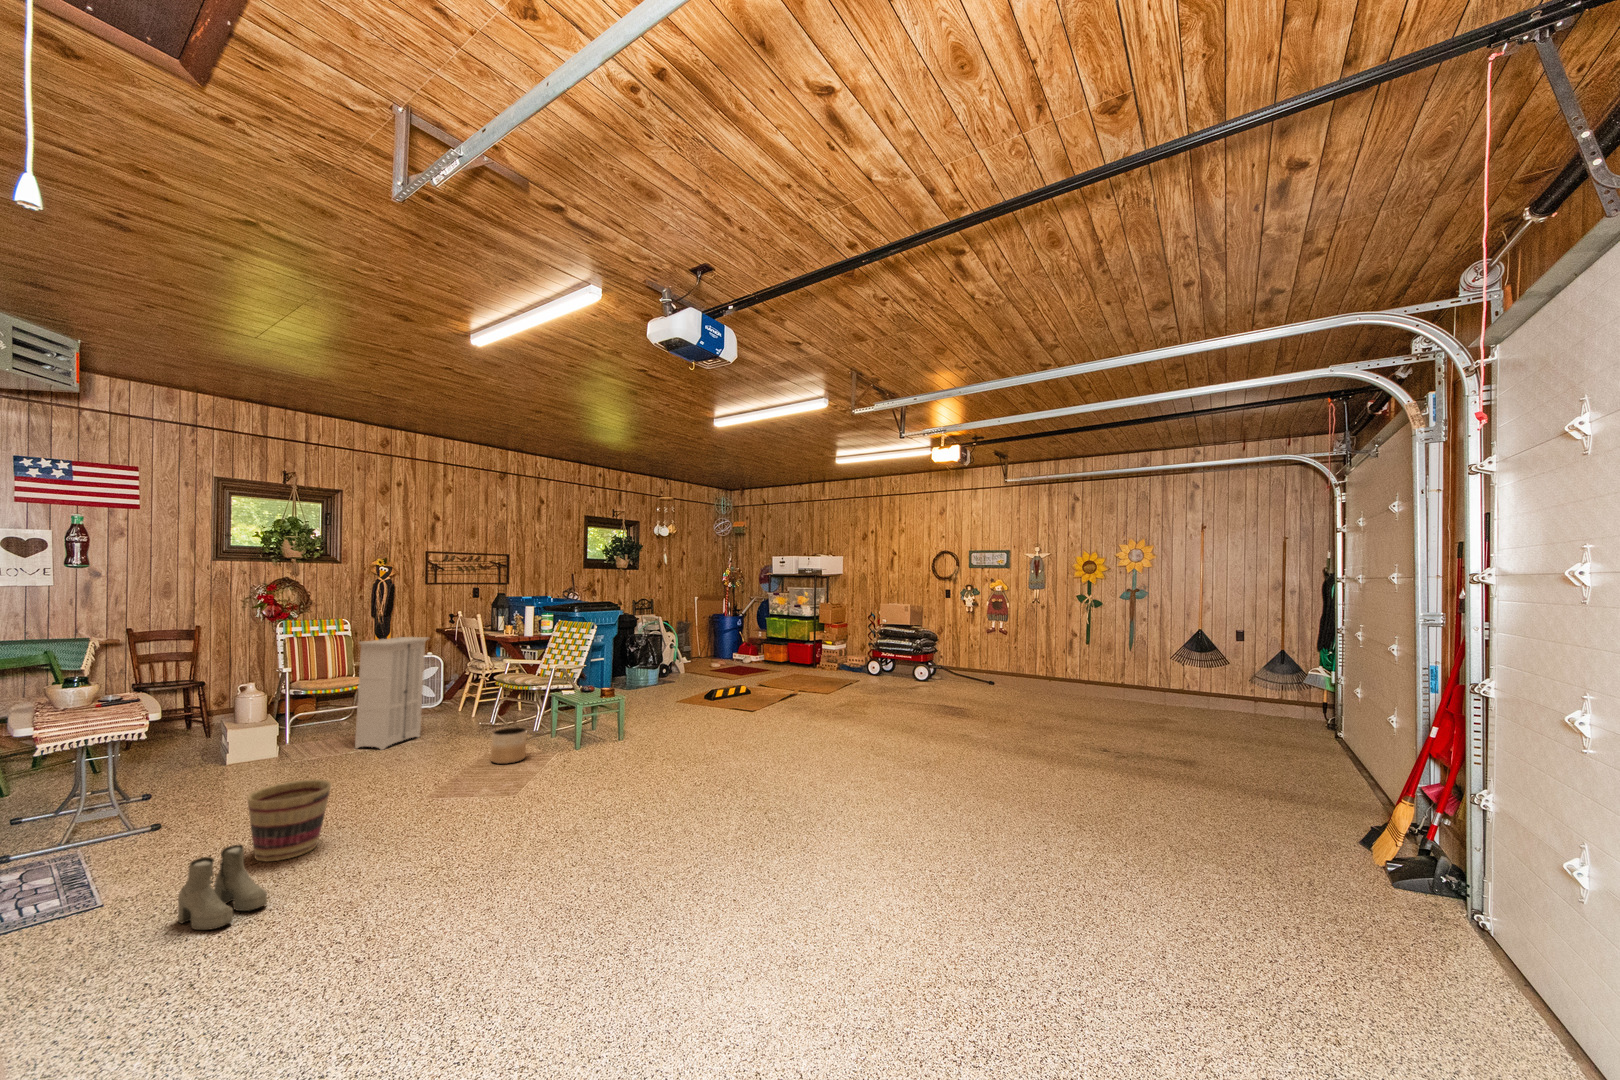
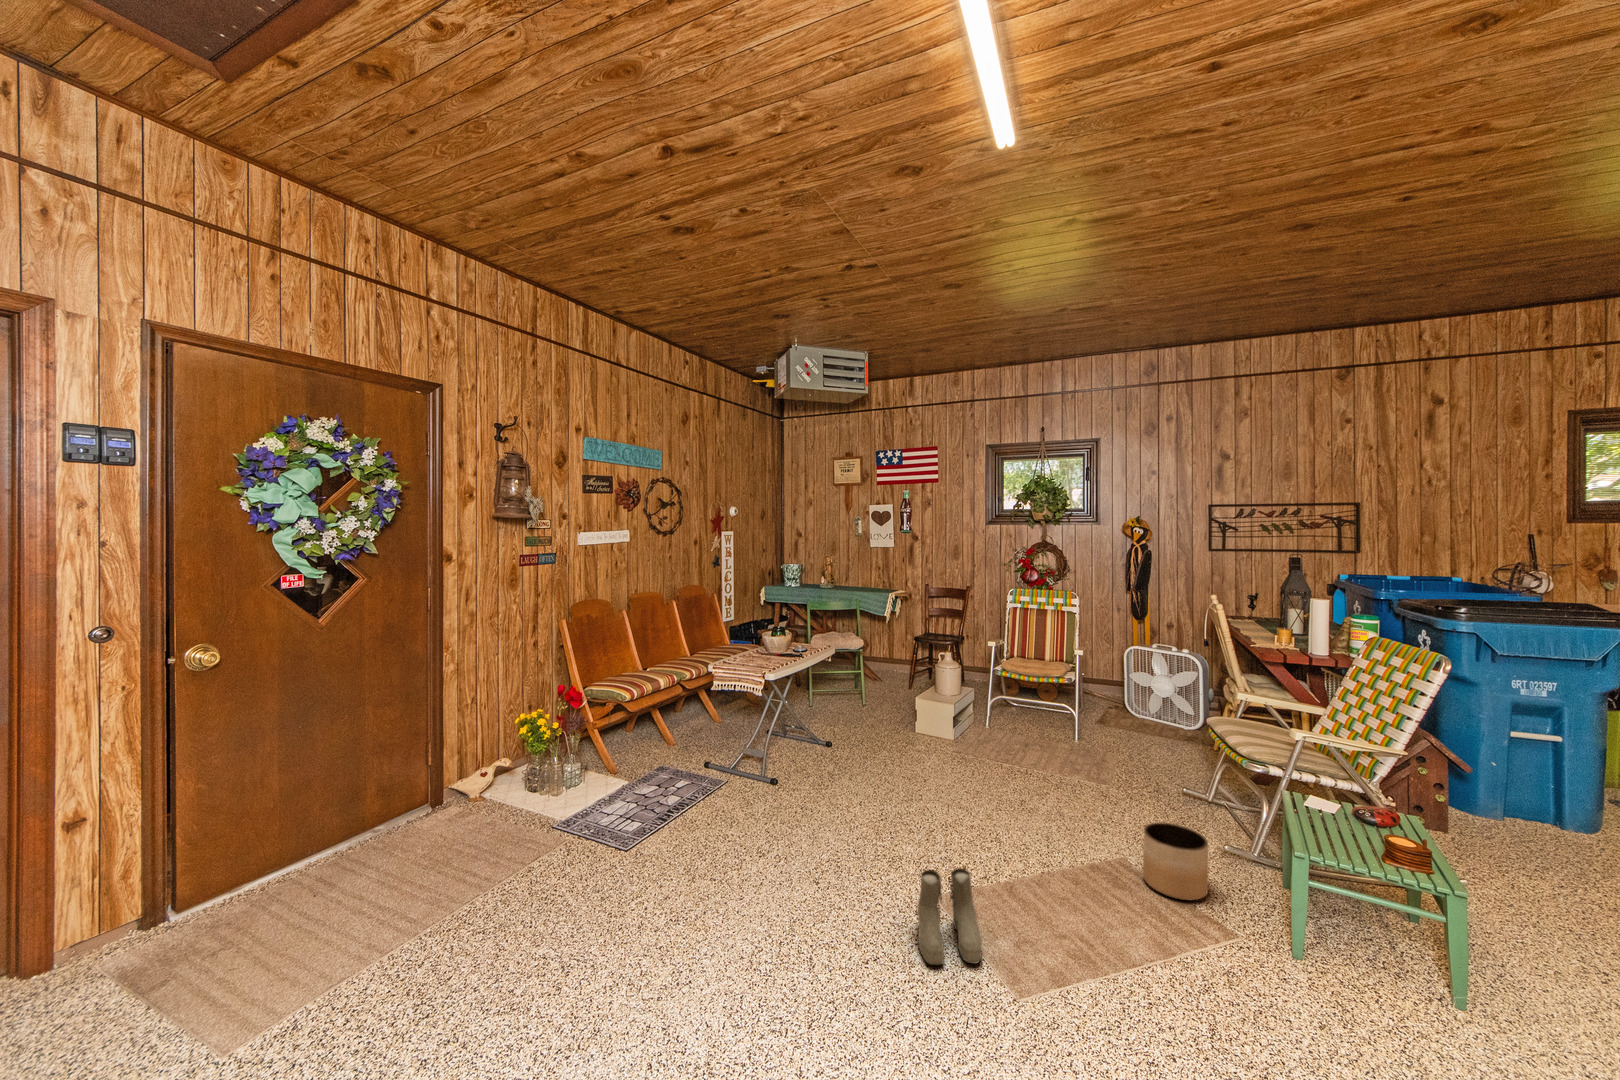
storage cabinet: present [355,637,428,750] -> none [1041,626,1132,776]
basket: present [247,779,331,862] -> none [758,800,834,904]
boots: present [178,844,267,930] -> present [917,868,981,965]

